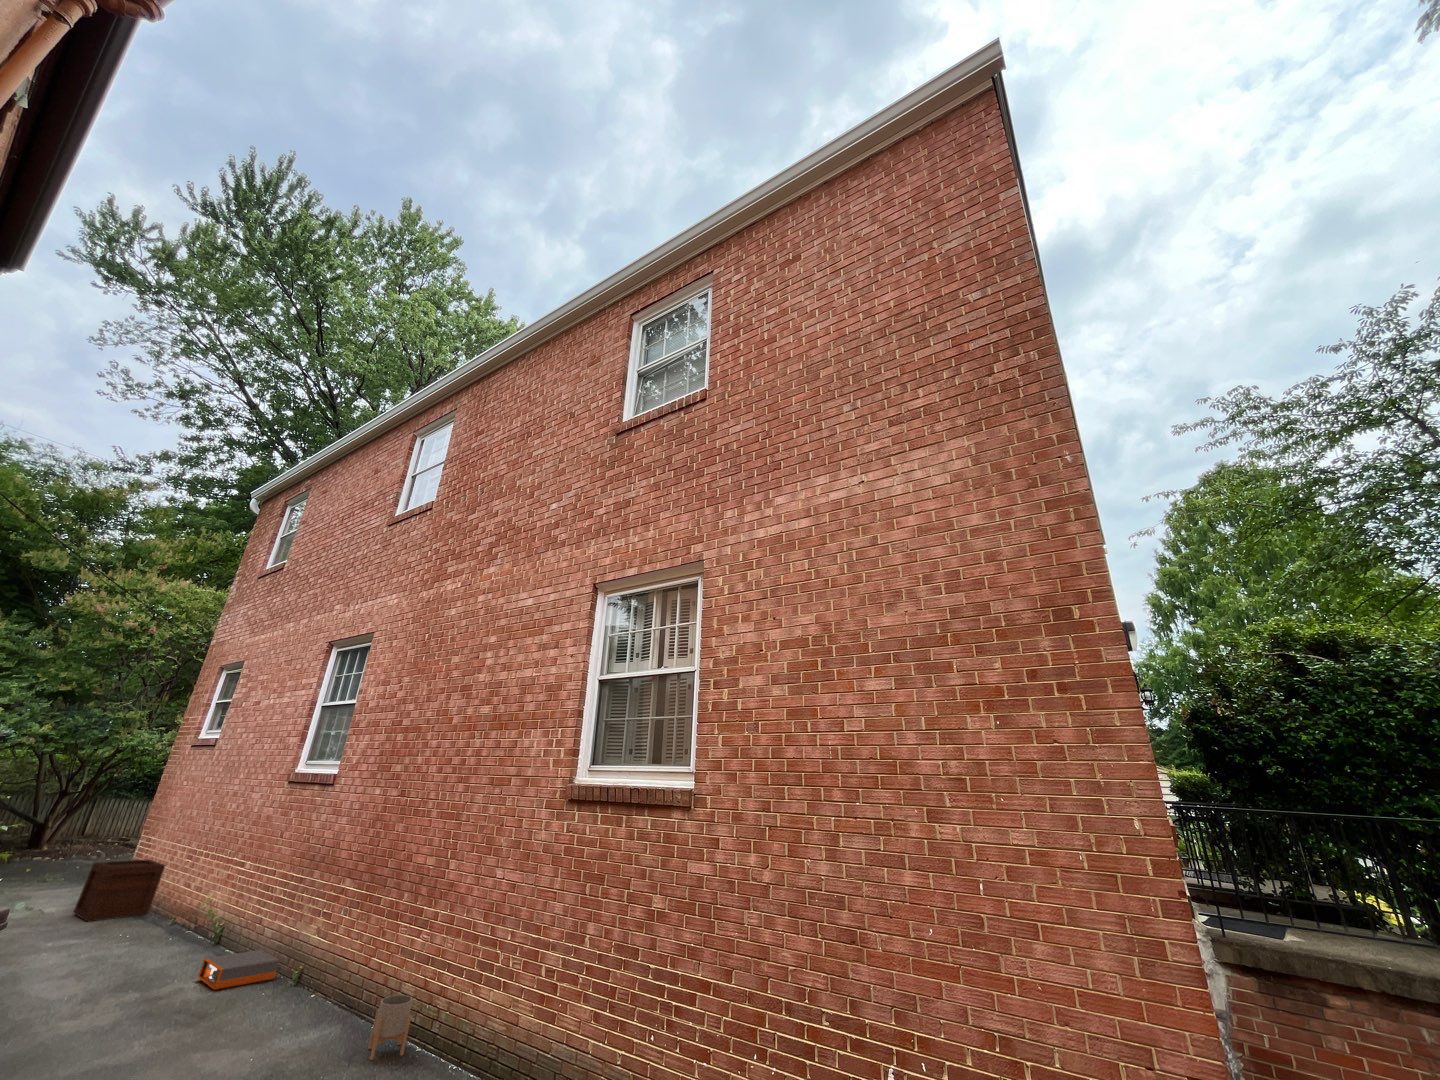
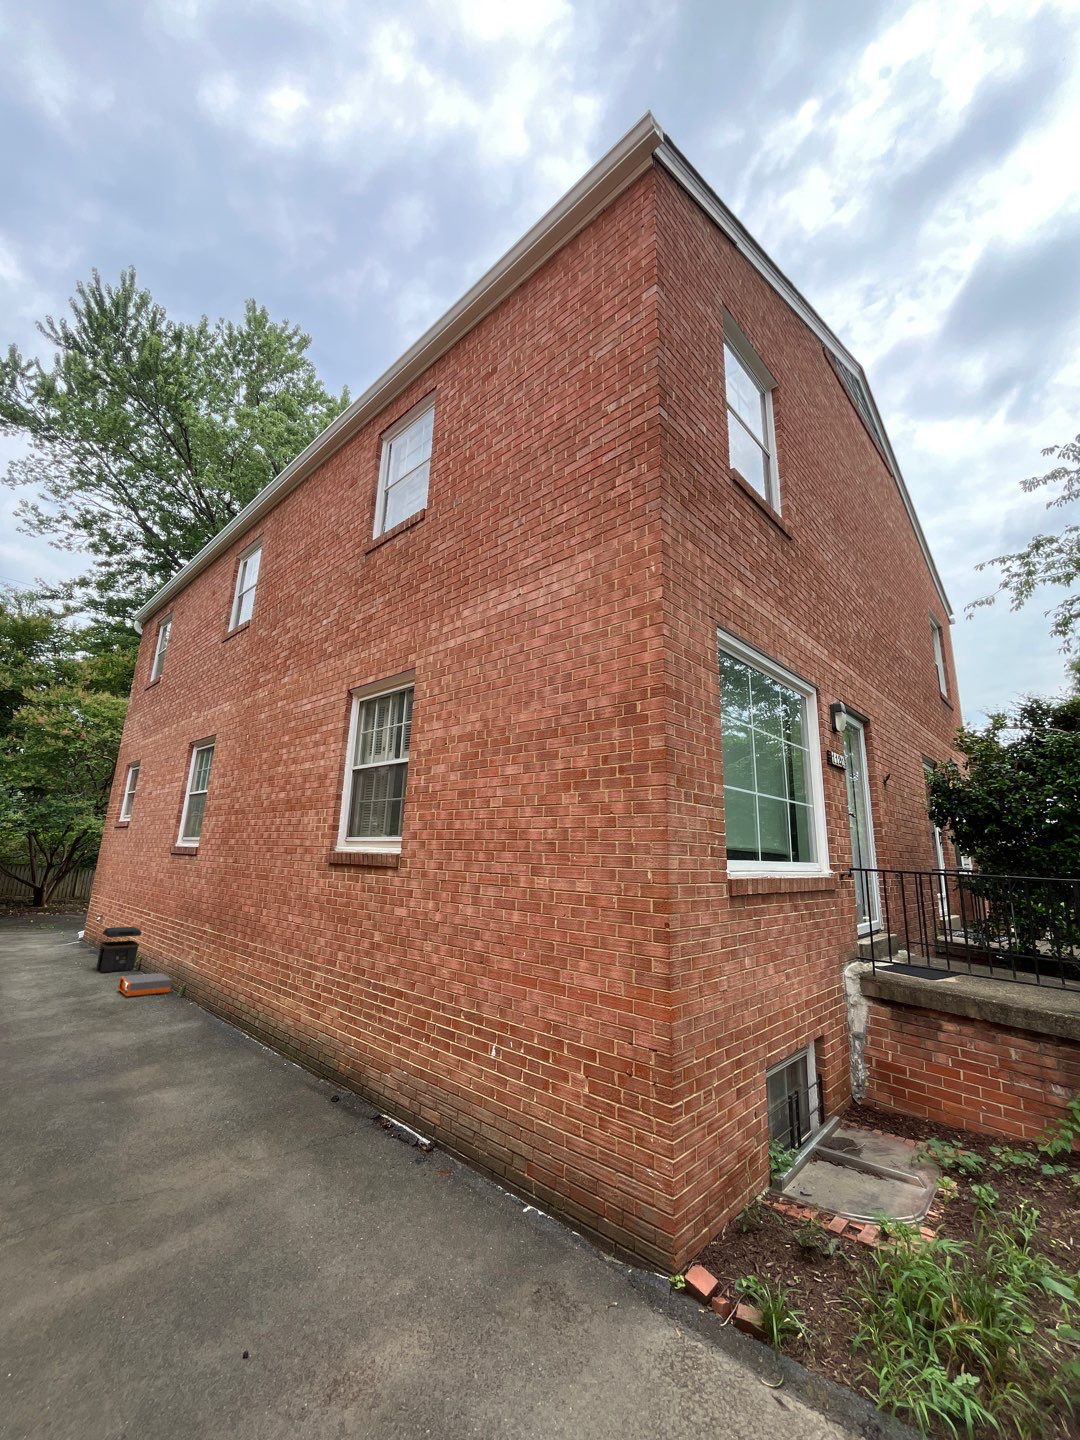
wooden crate: present [74,859,165,922] -> none [50,912,106,954]
toolbox: none [154,882,227,951] -> present [97,927,141,973]
planter: present [368,995,413,1060] -> none [212,1001,242,1040]

